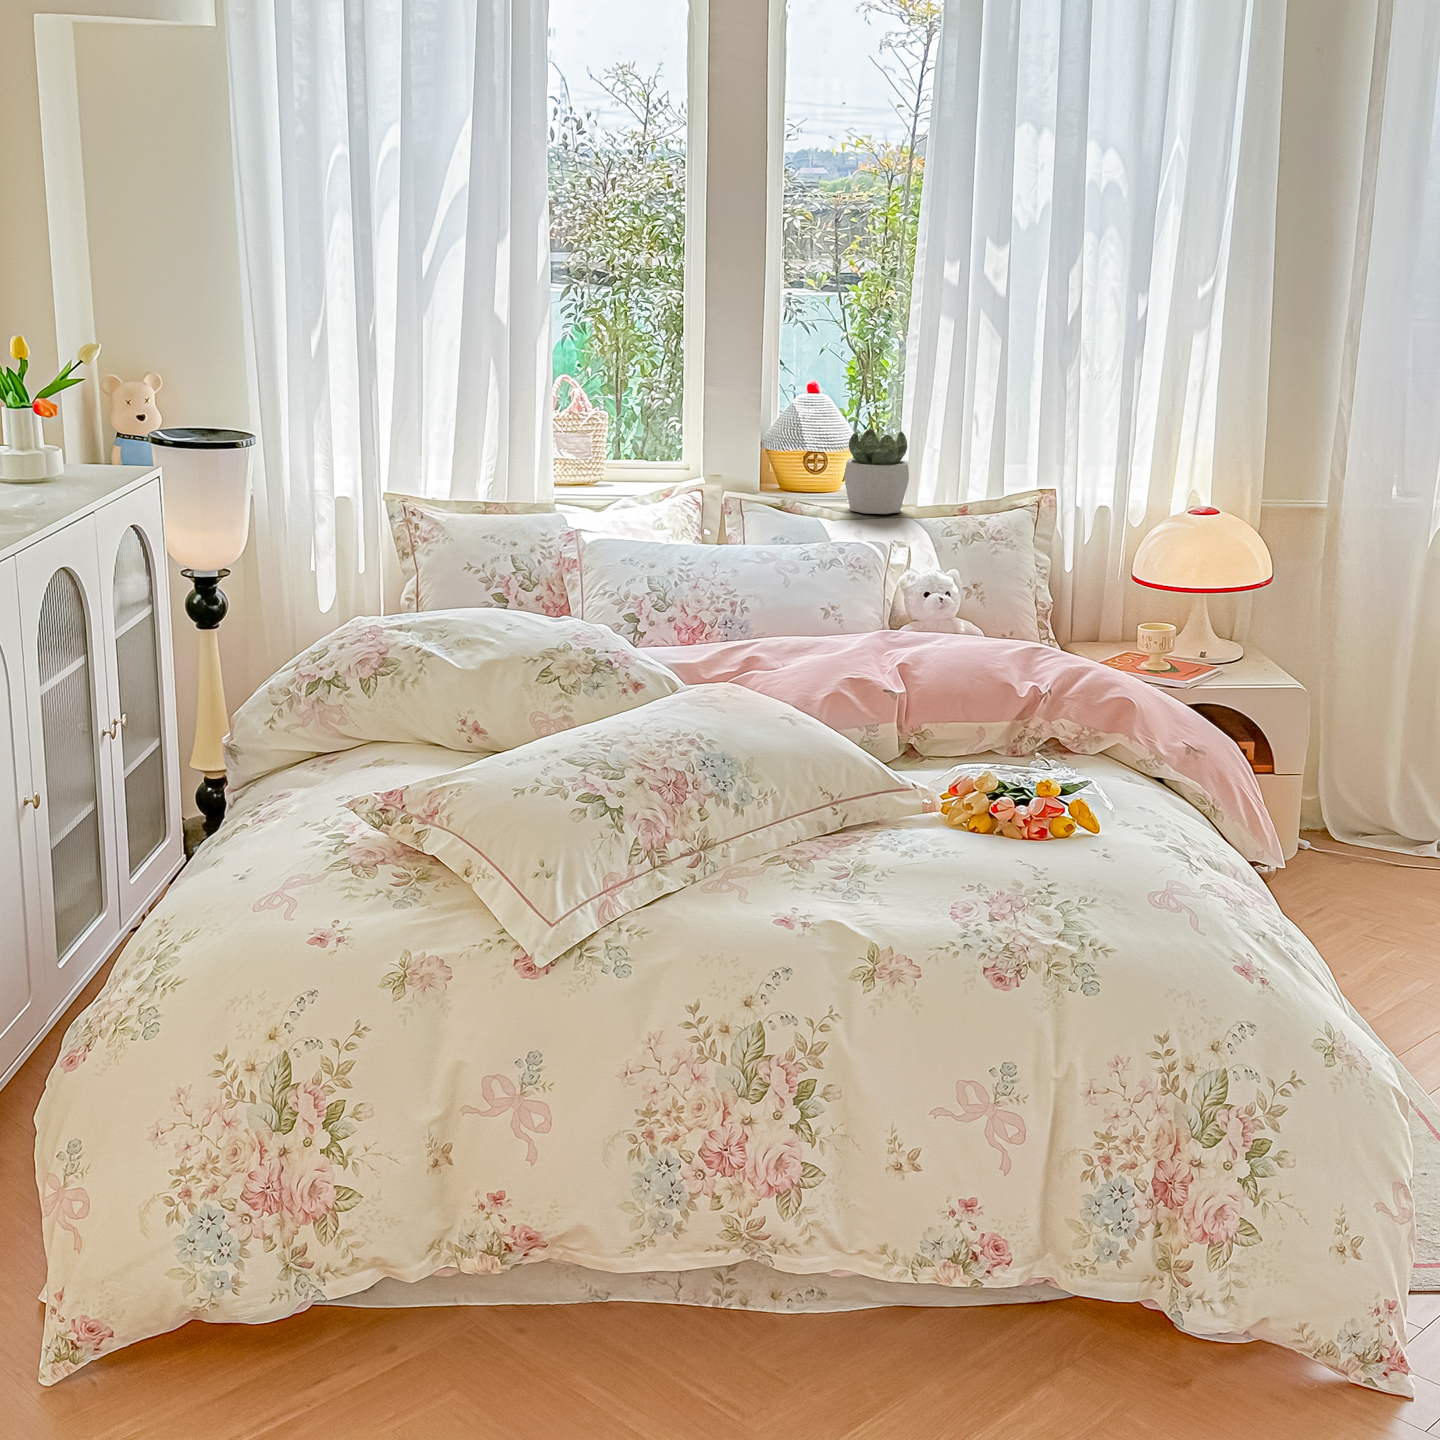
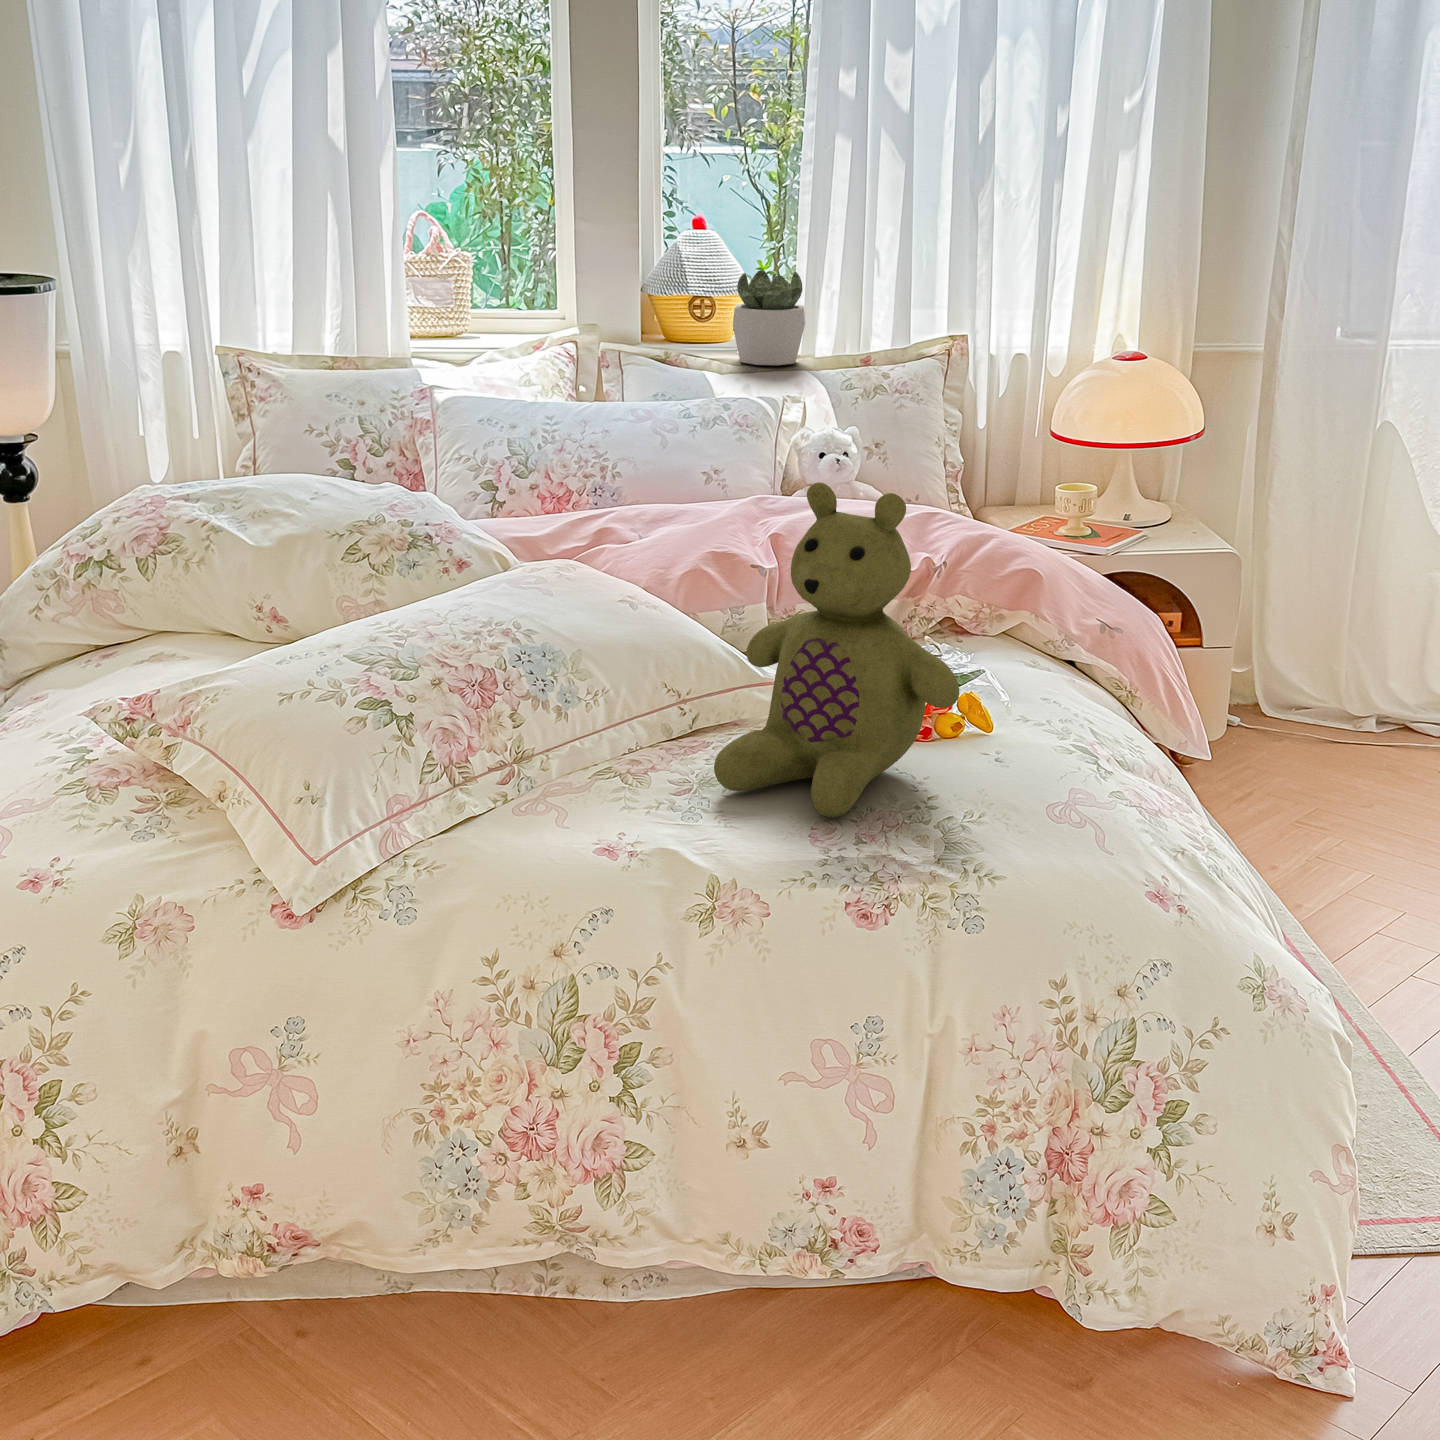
stuffed bear: none [868,621,1076,899] -> present [714,482,959,817]

